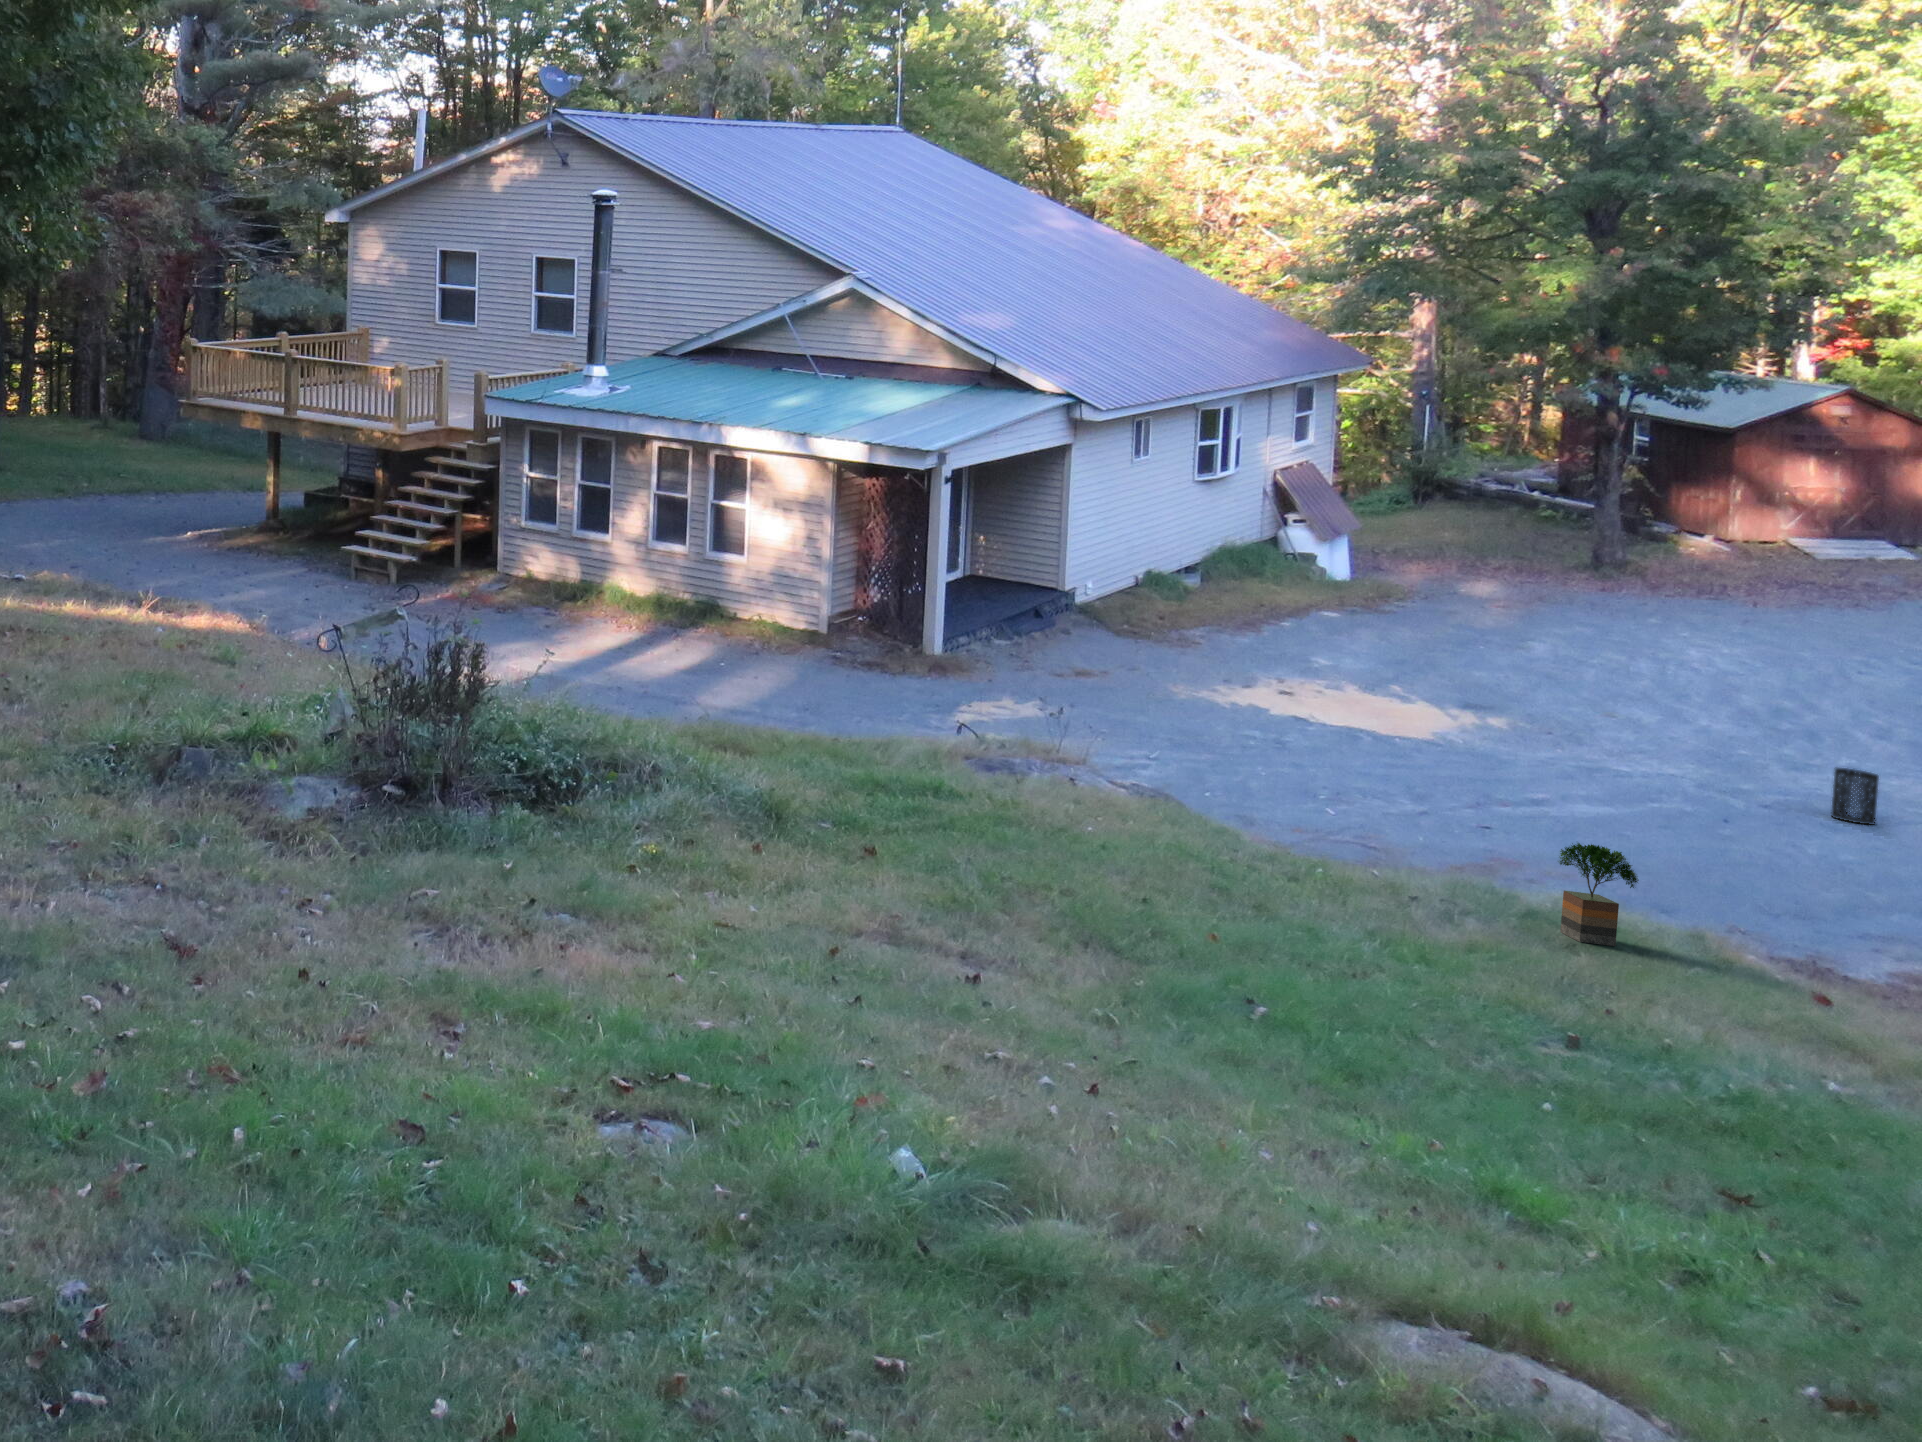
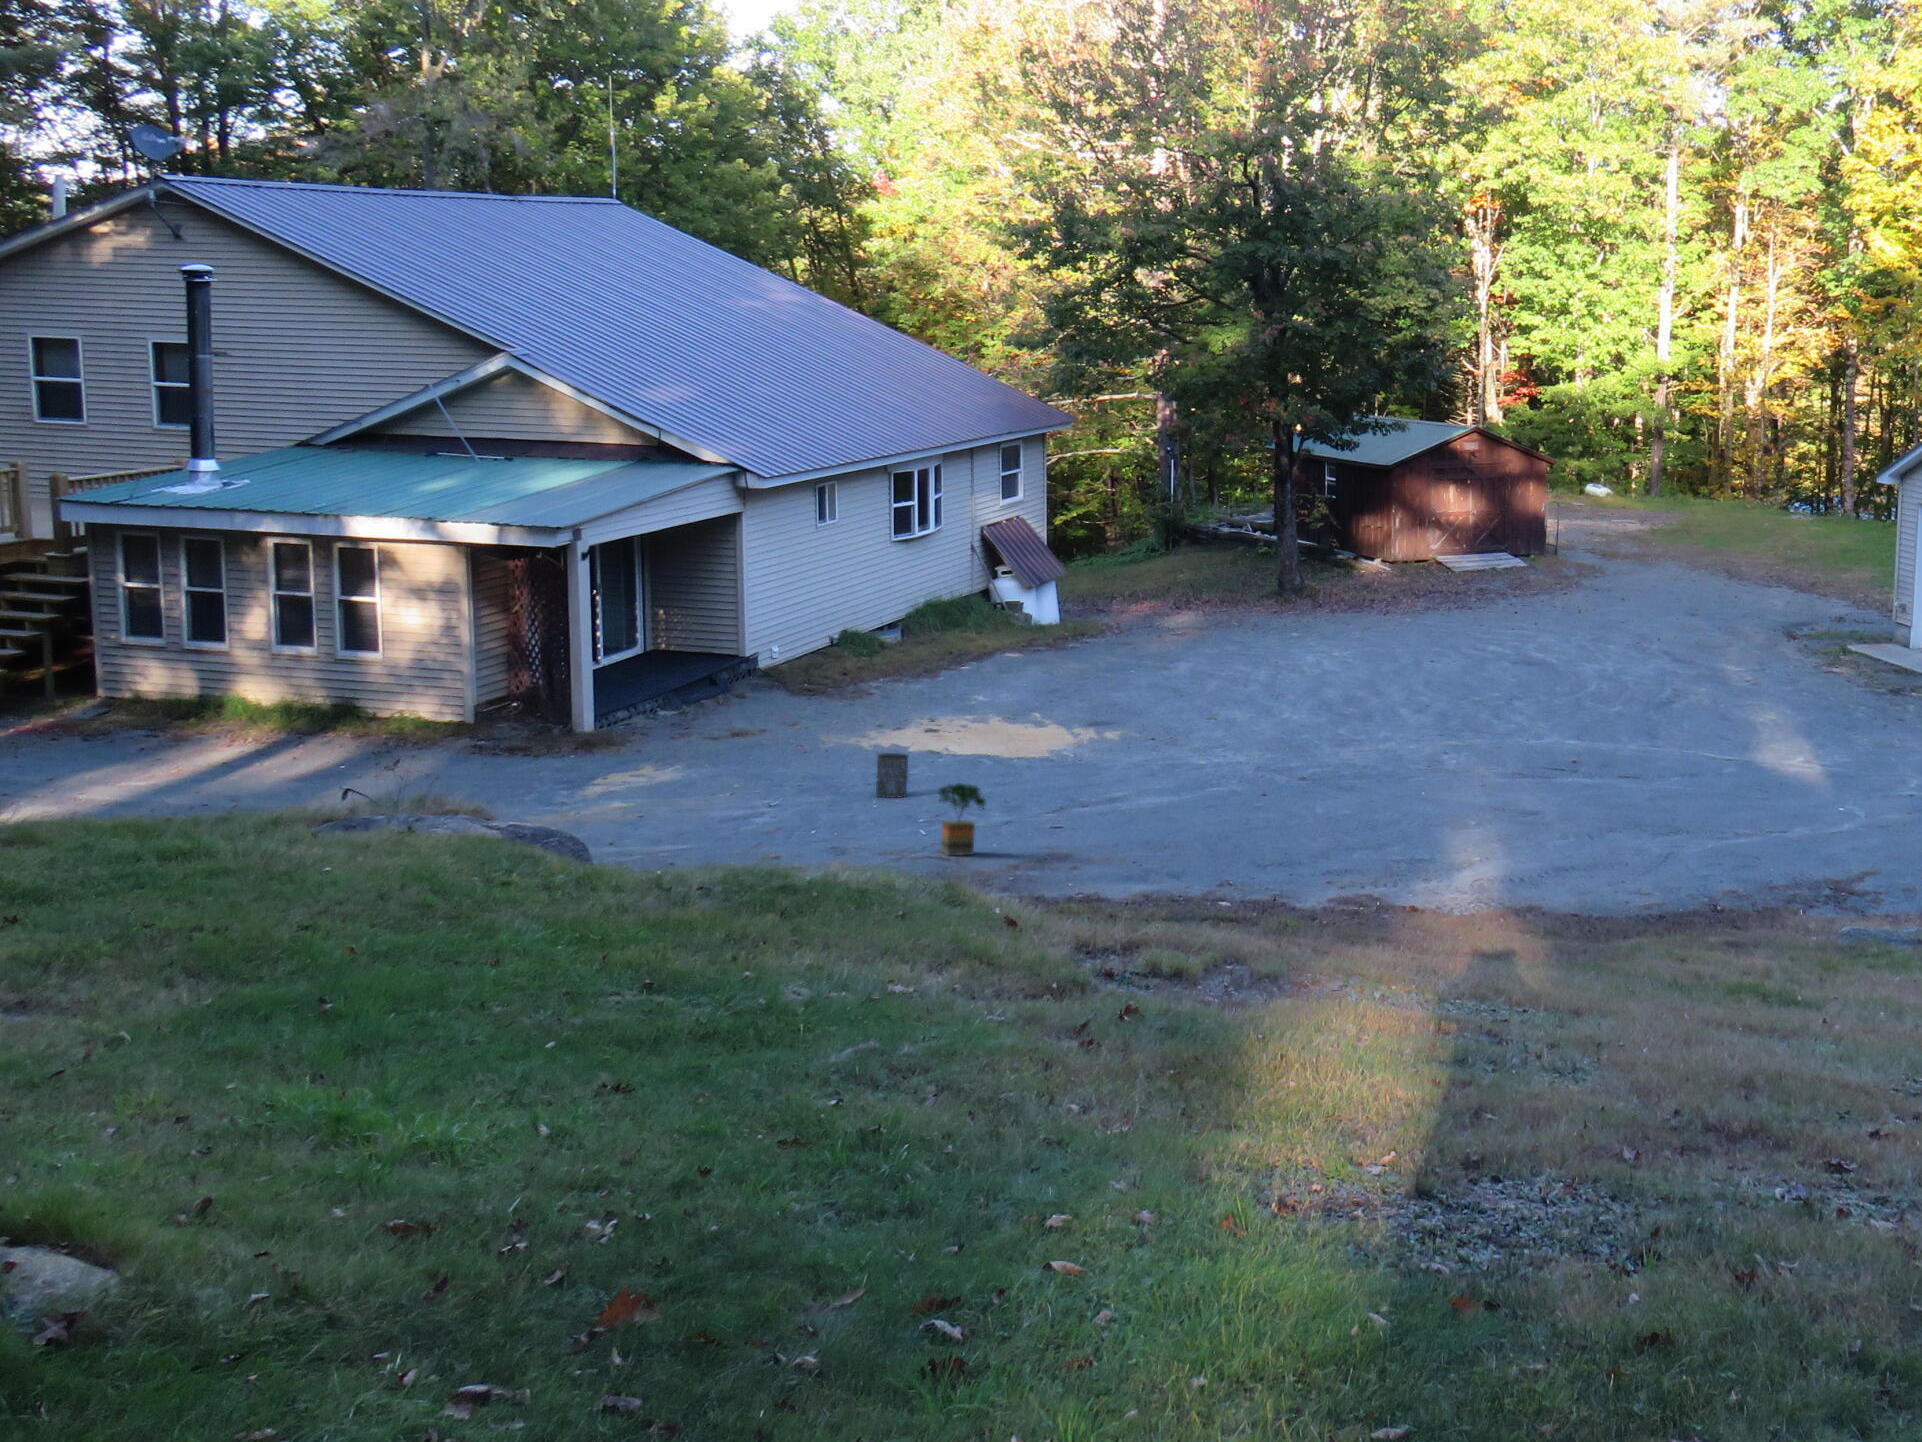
trash can: present [1831,768,1879,825] -> present [876,753,909,798]

